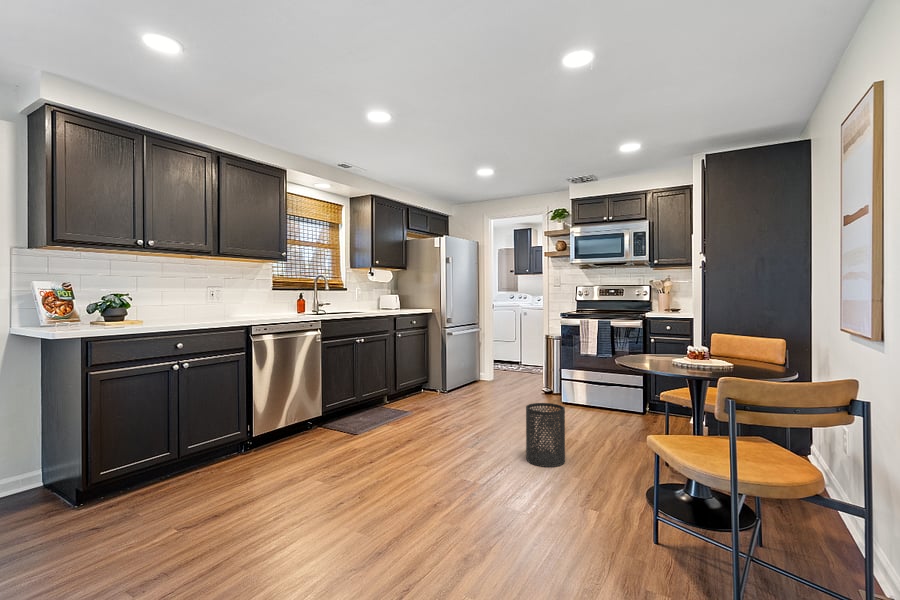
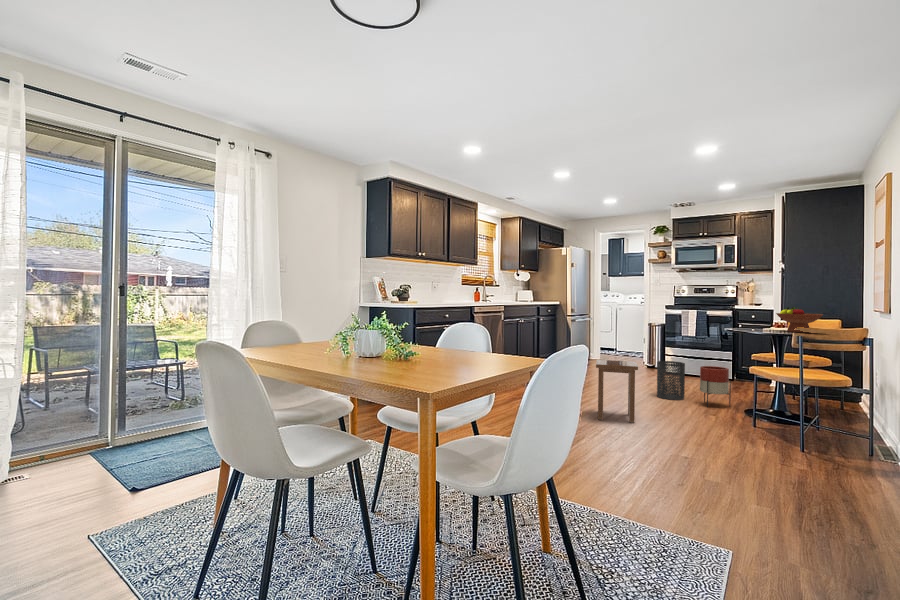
fruit bowl: none [691,326,766,370] -> present [776,307,823,333]
planter: none [583,415,627,486] -> present [700,366,731,407]
stool: none [377,423,462,551] -> present [596,360,638,423]

